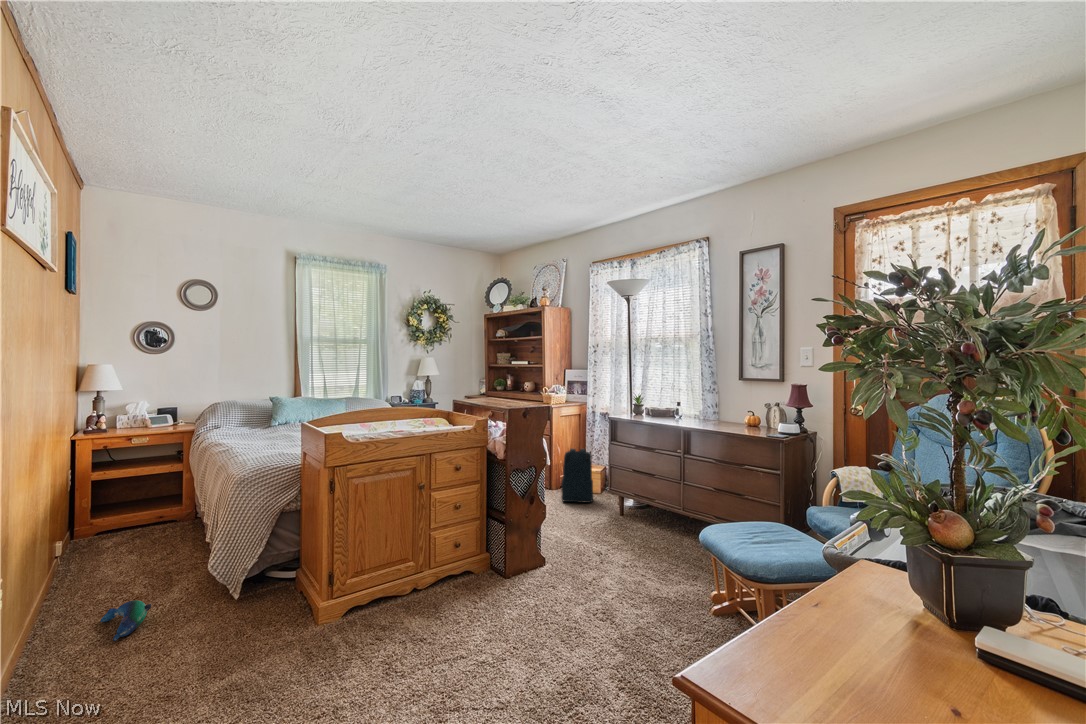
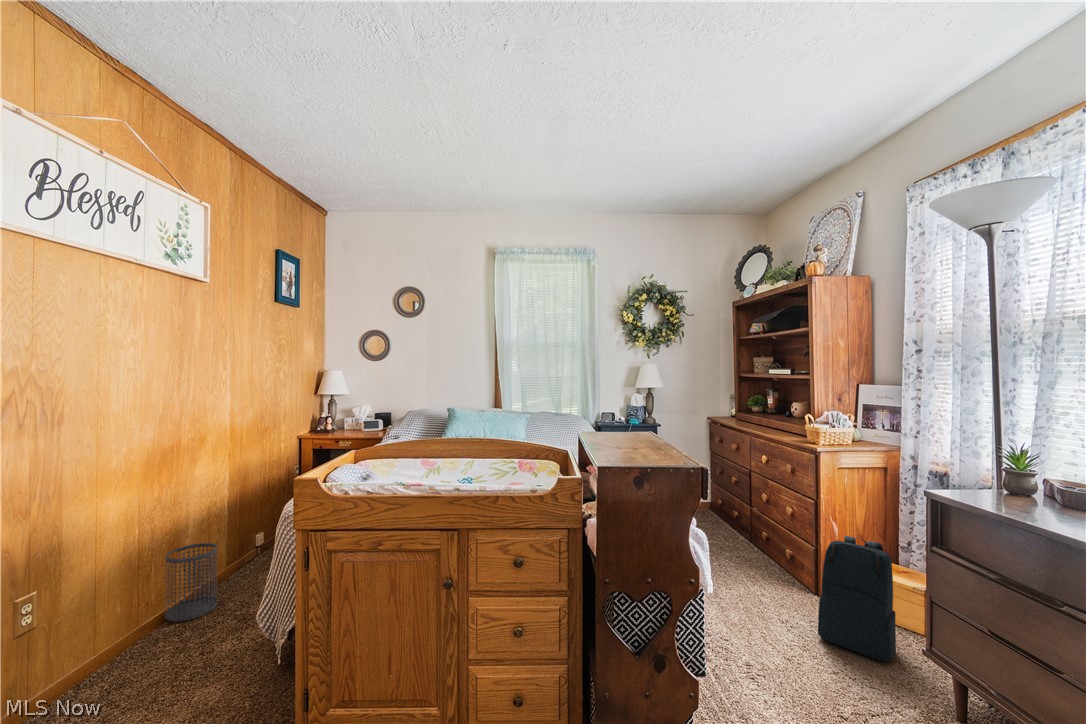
wastebasket: none [52,536,109,613] -> present [165,543,217,622]
plush toy: present [100,600,151,641] -> none [117,634,184,687]

